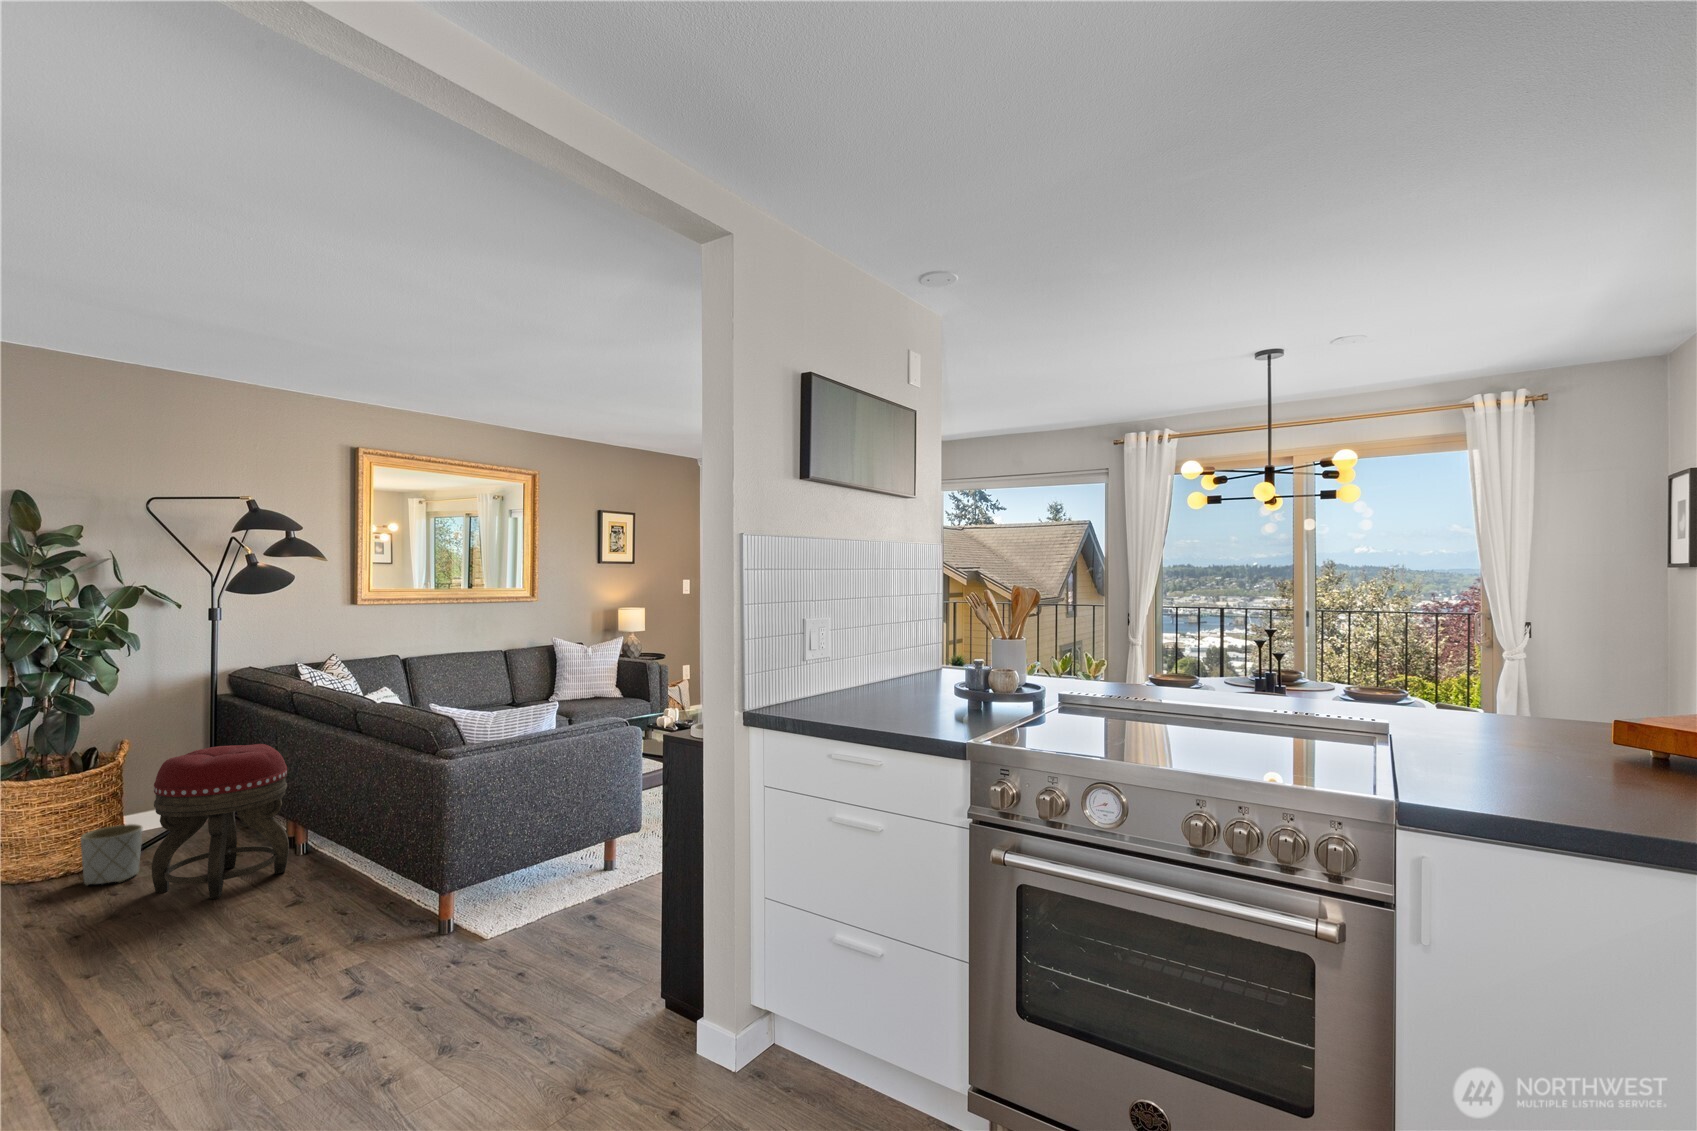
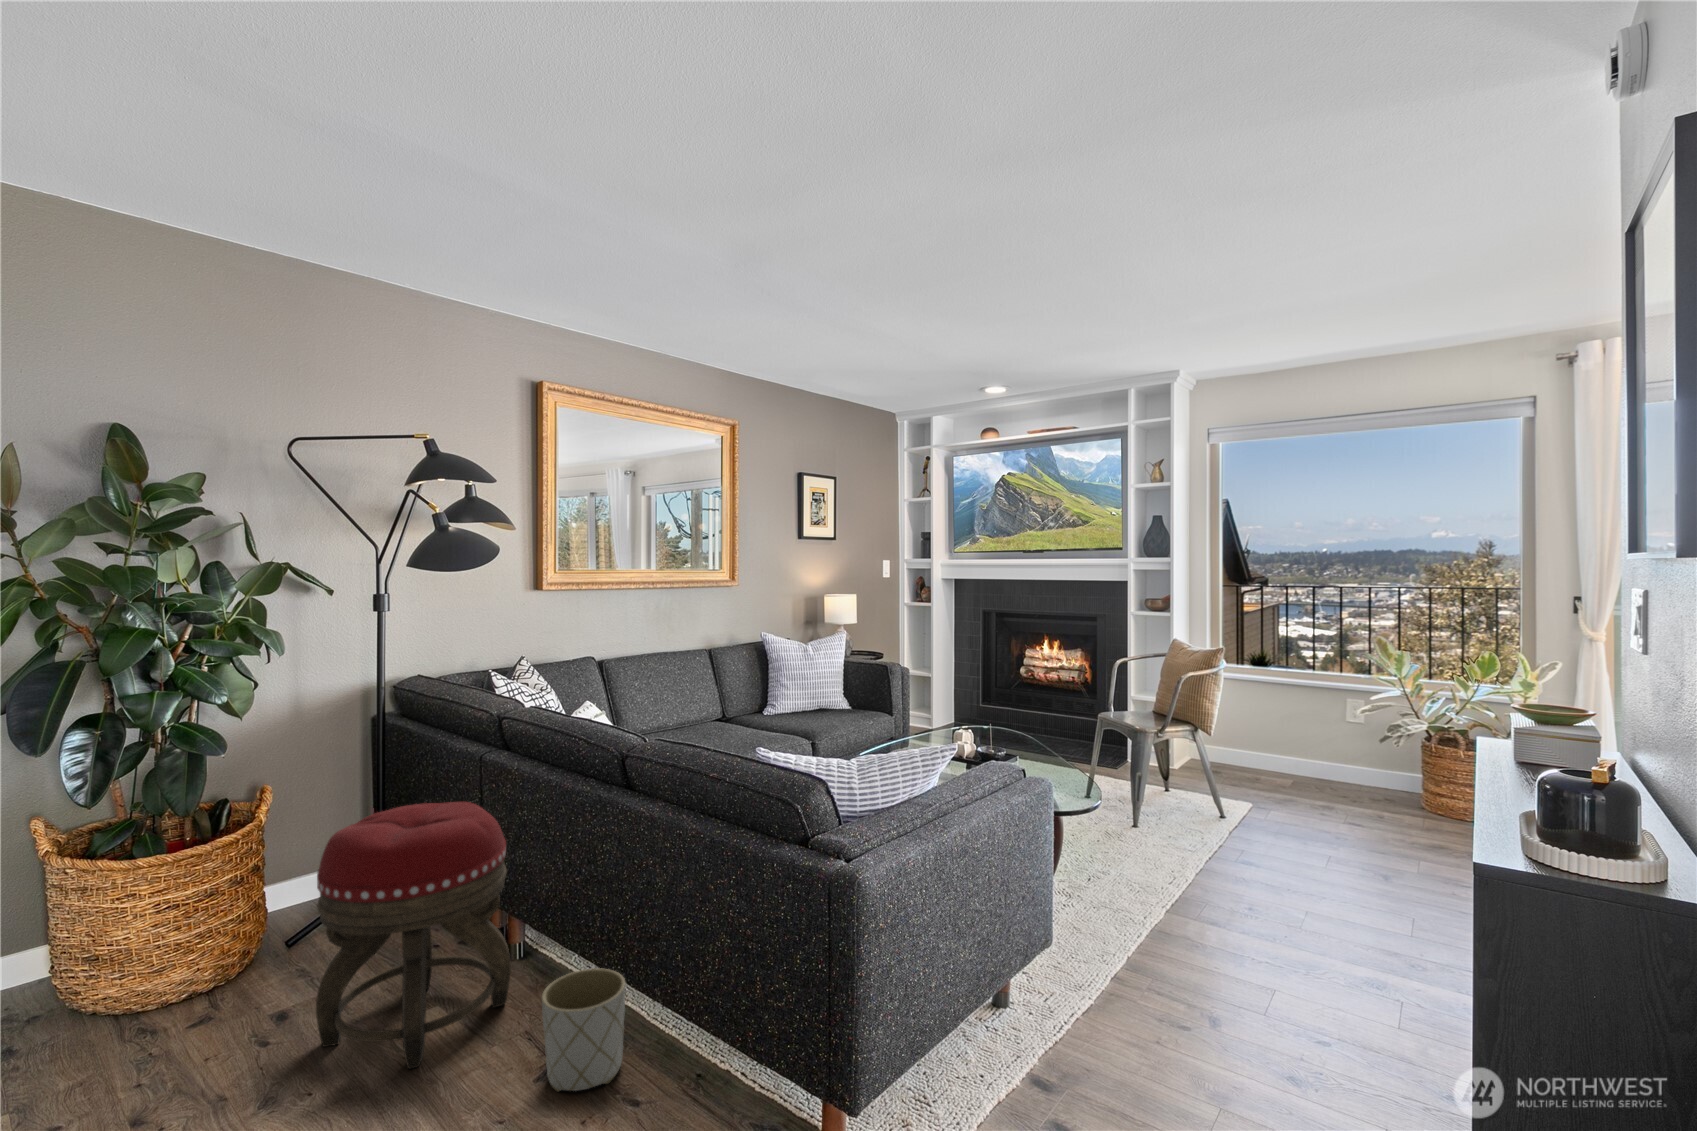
planter: present [81,824,143,886] -> present [542,968,626,1092]

